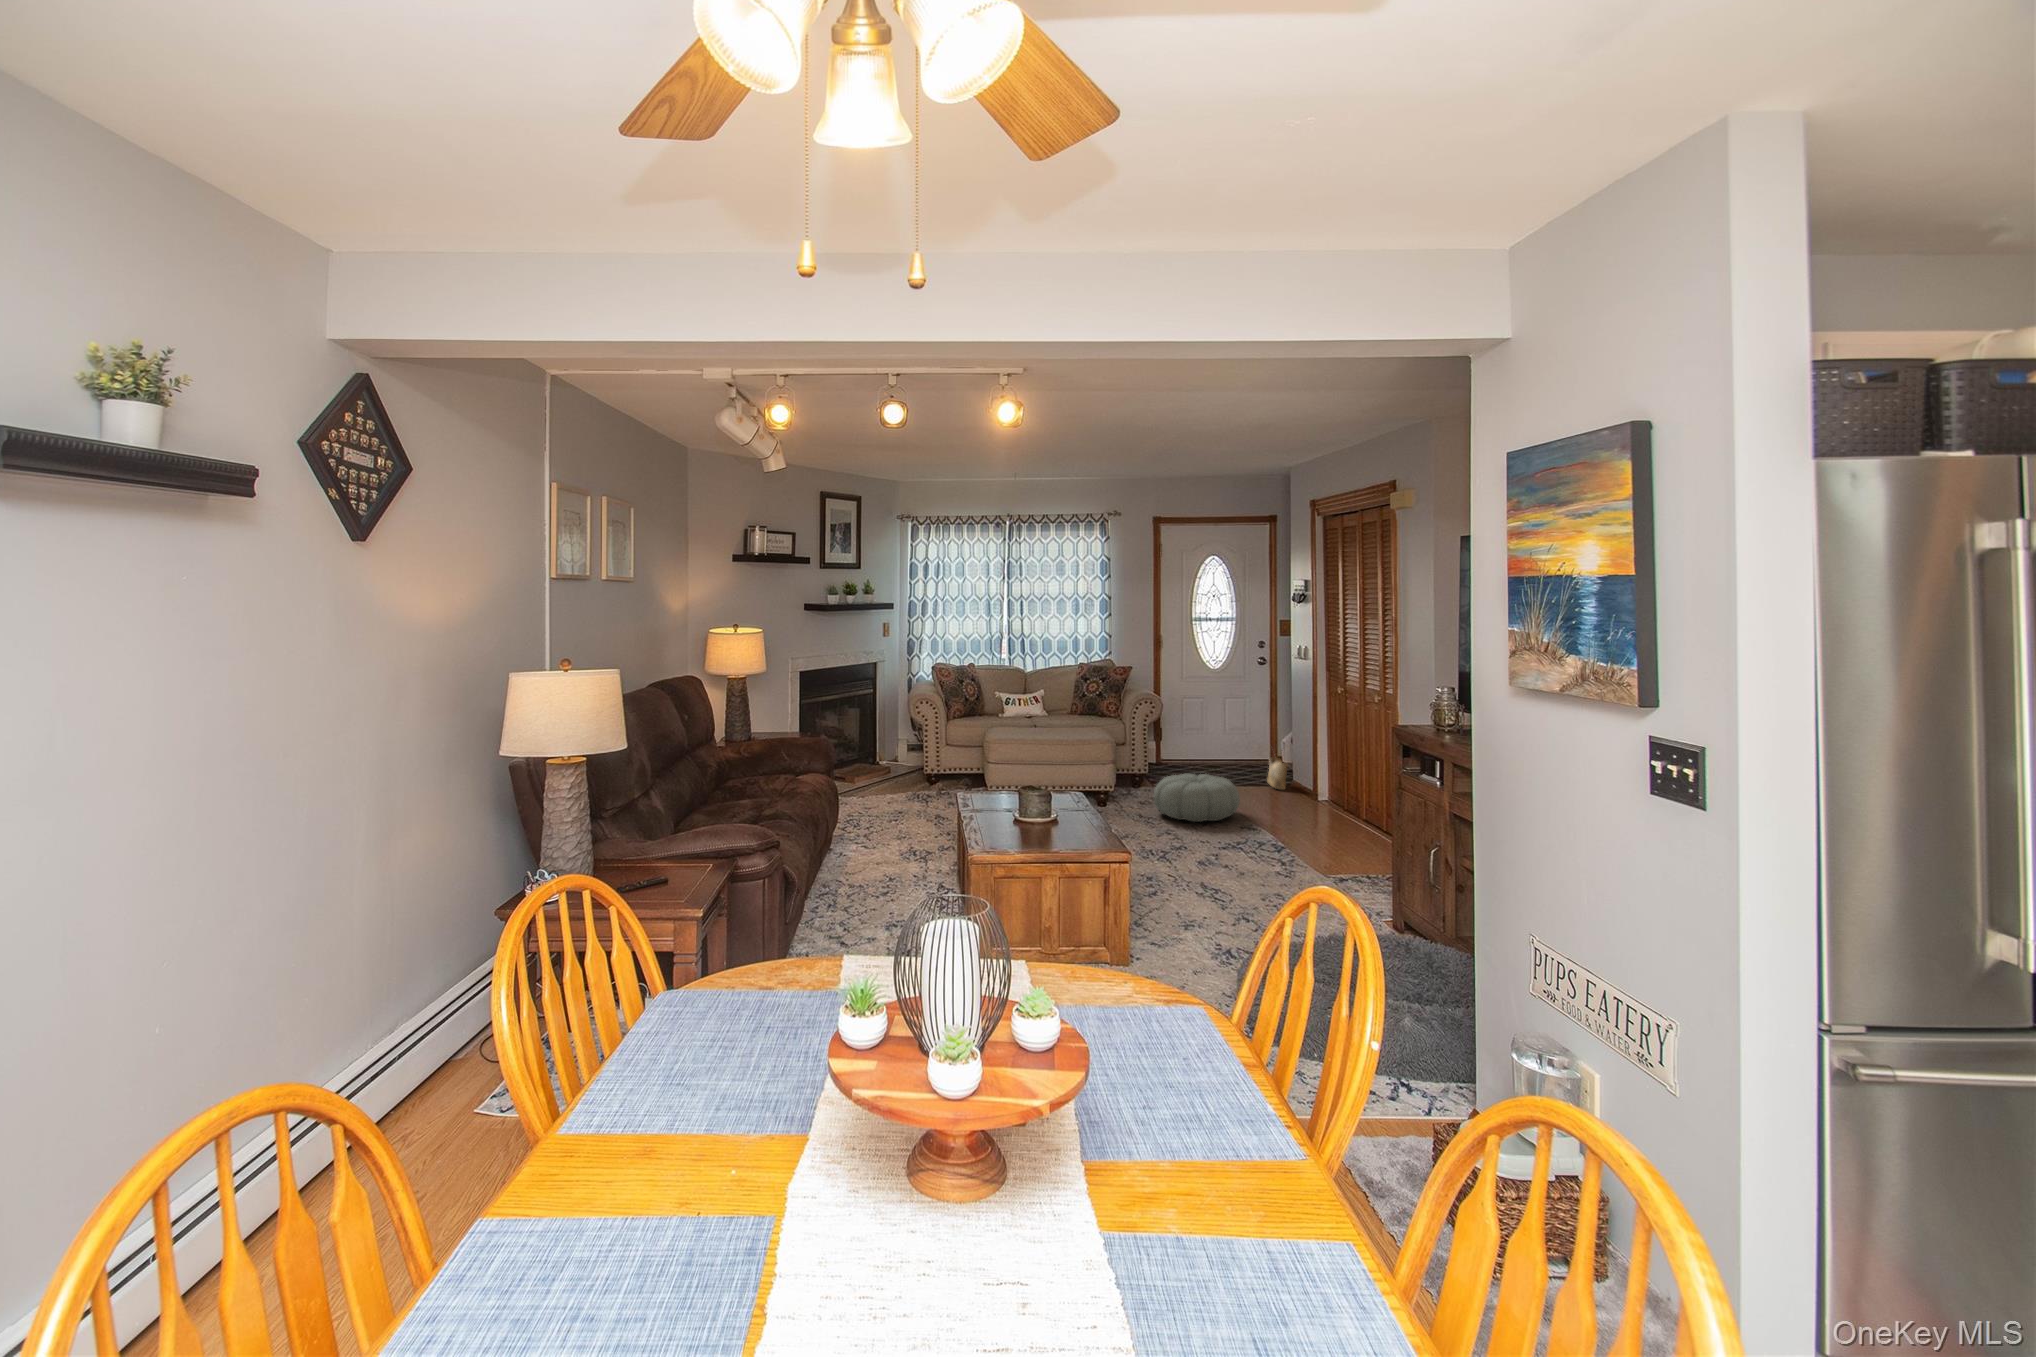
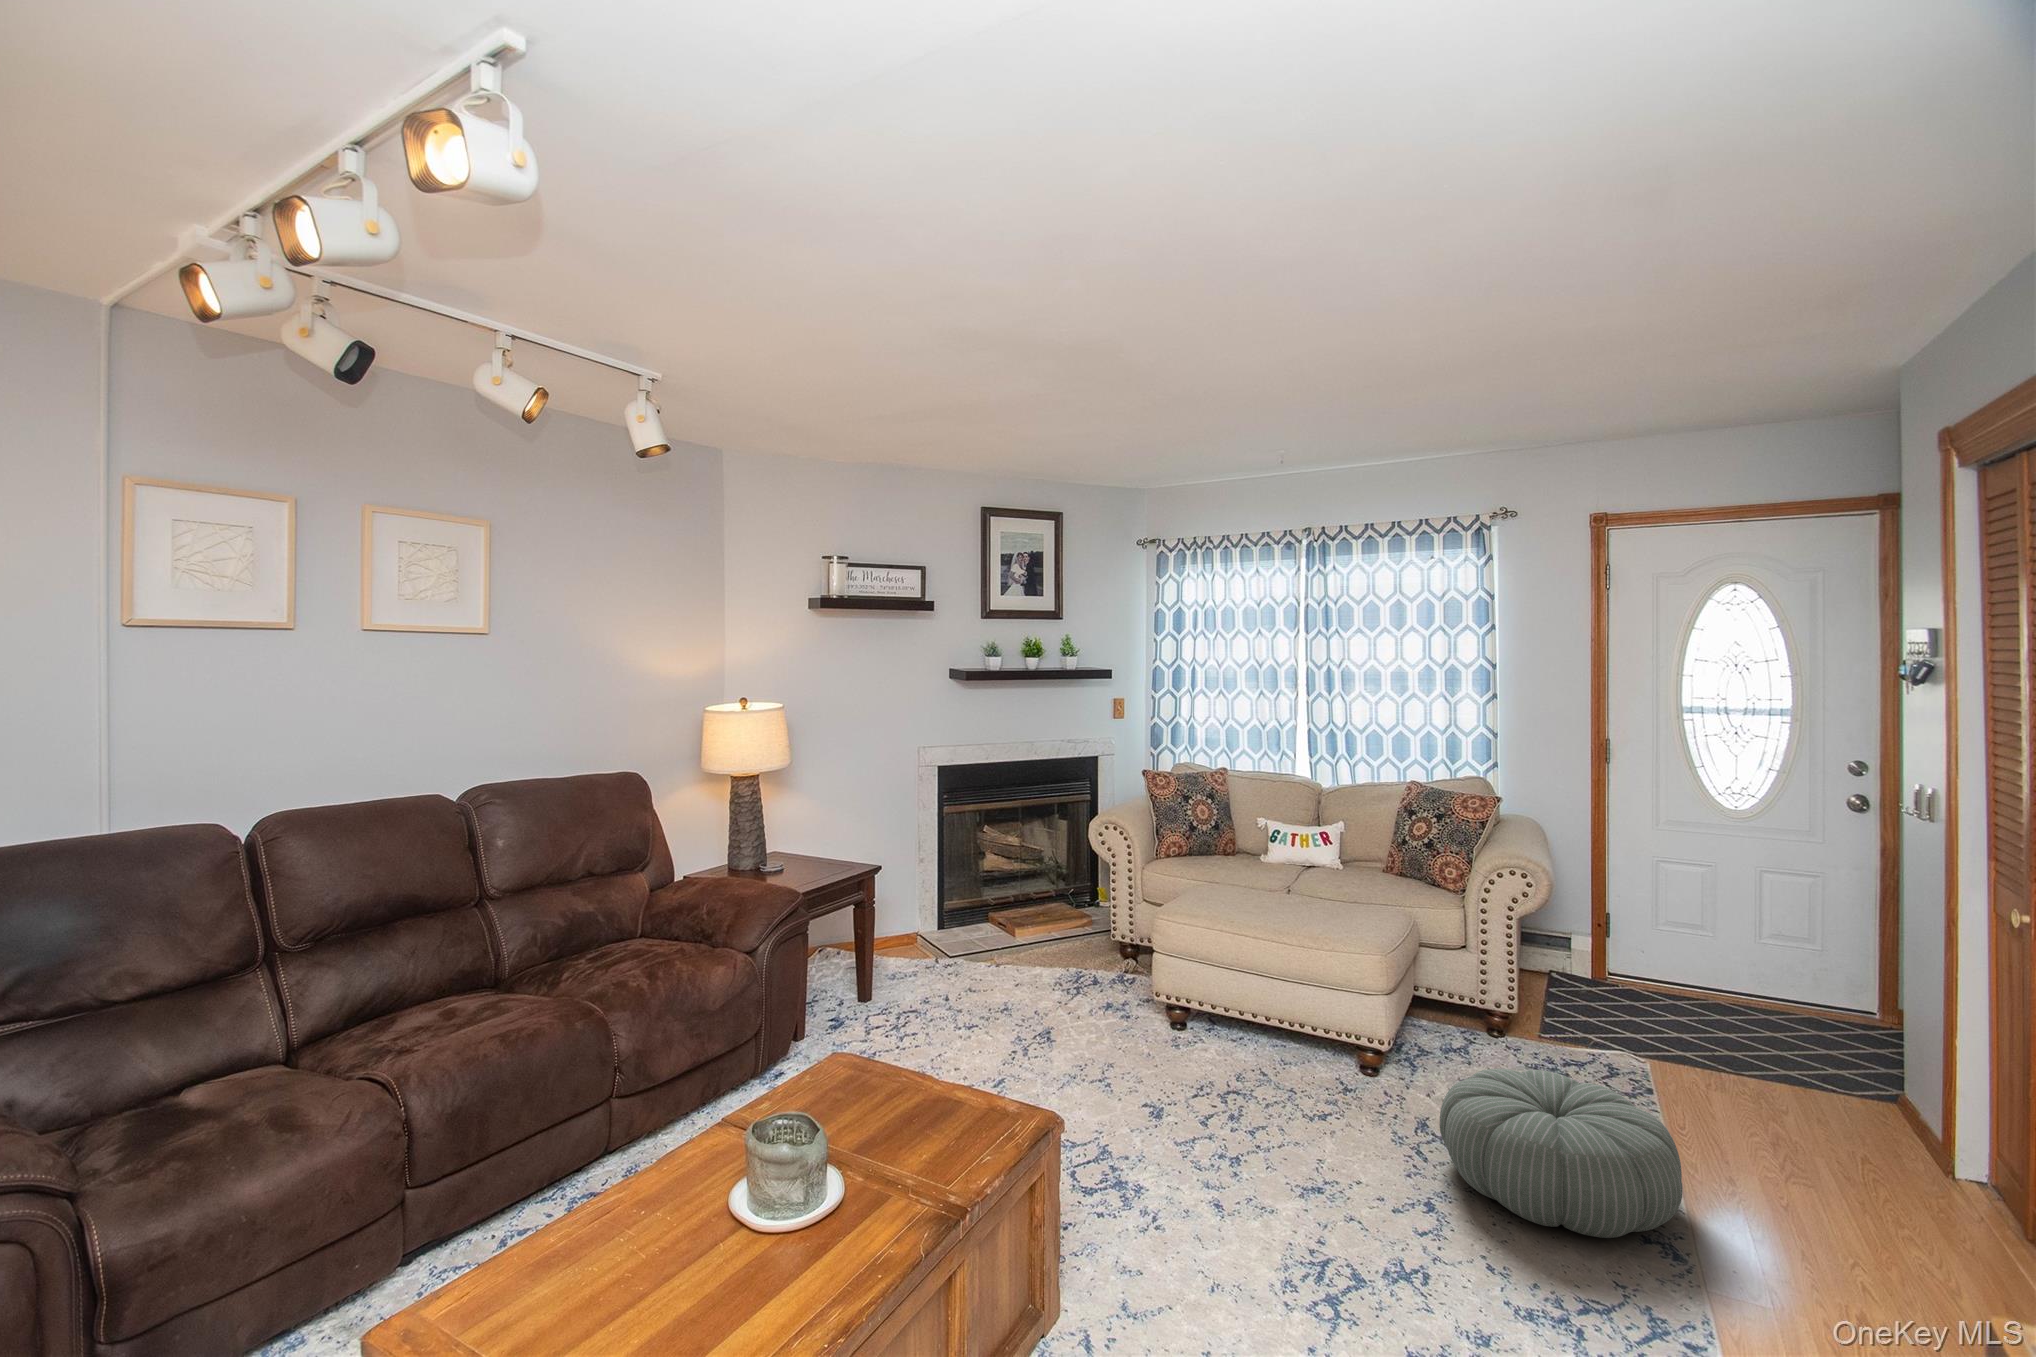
woven basket: present [1267,757,1288,790] -> none [1844,1025,1915,1159]

